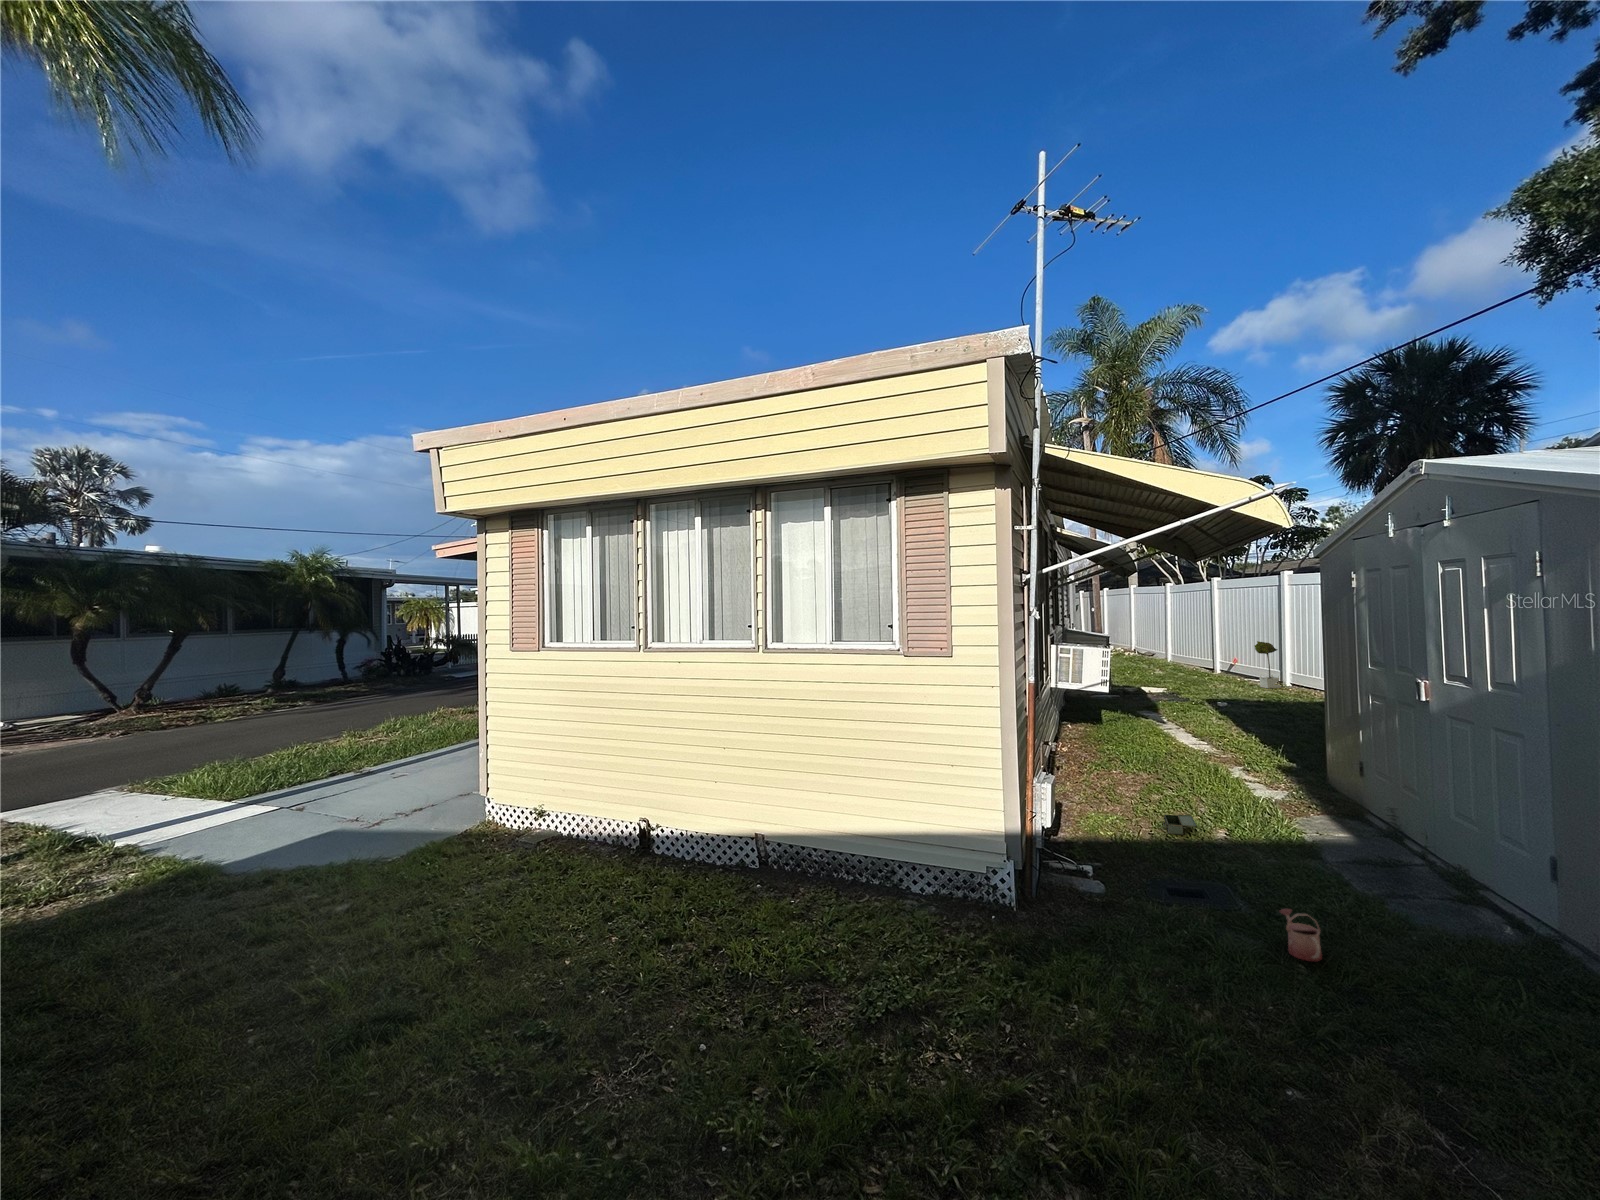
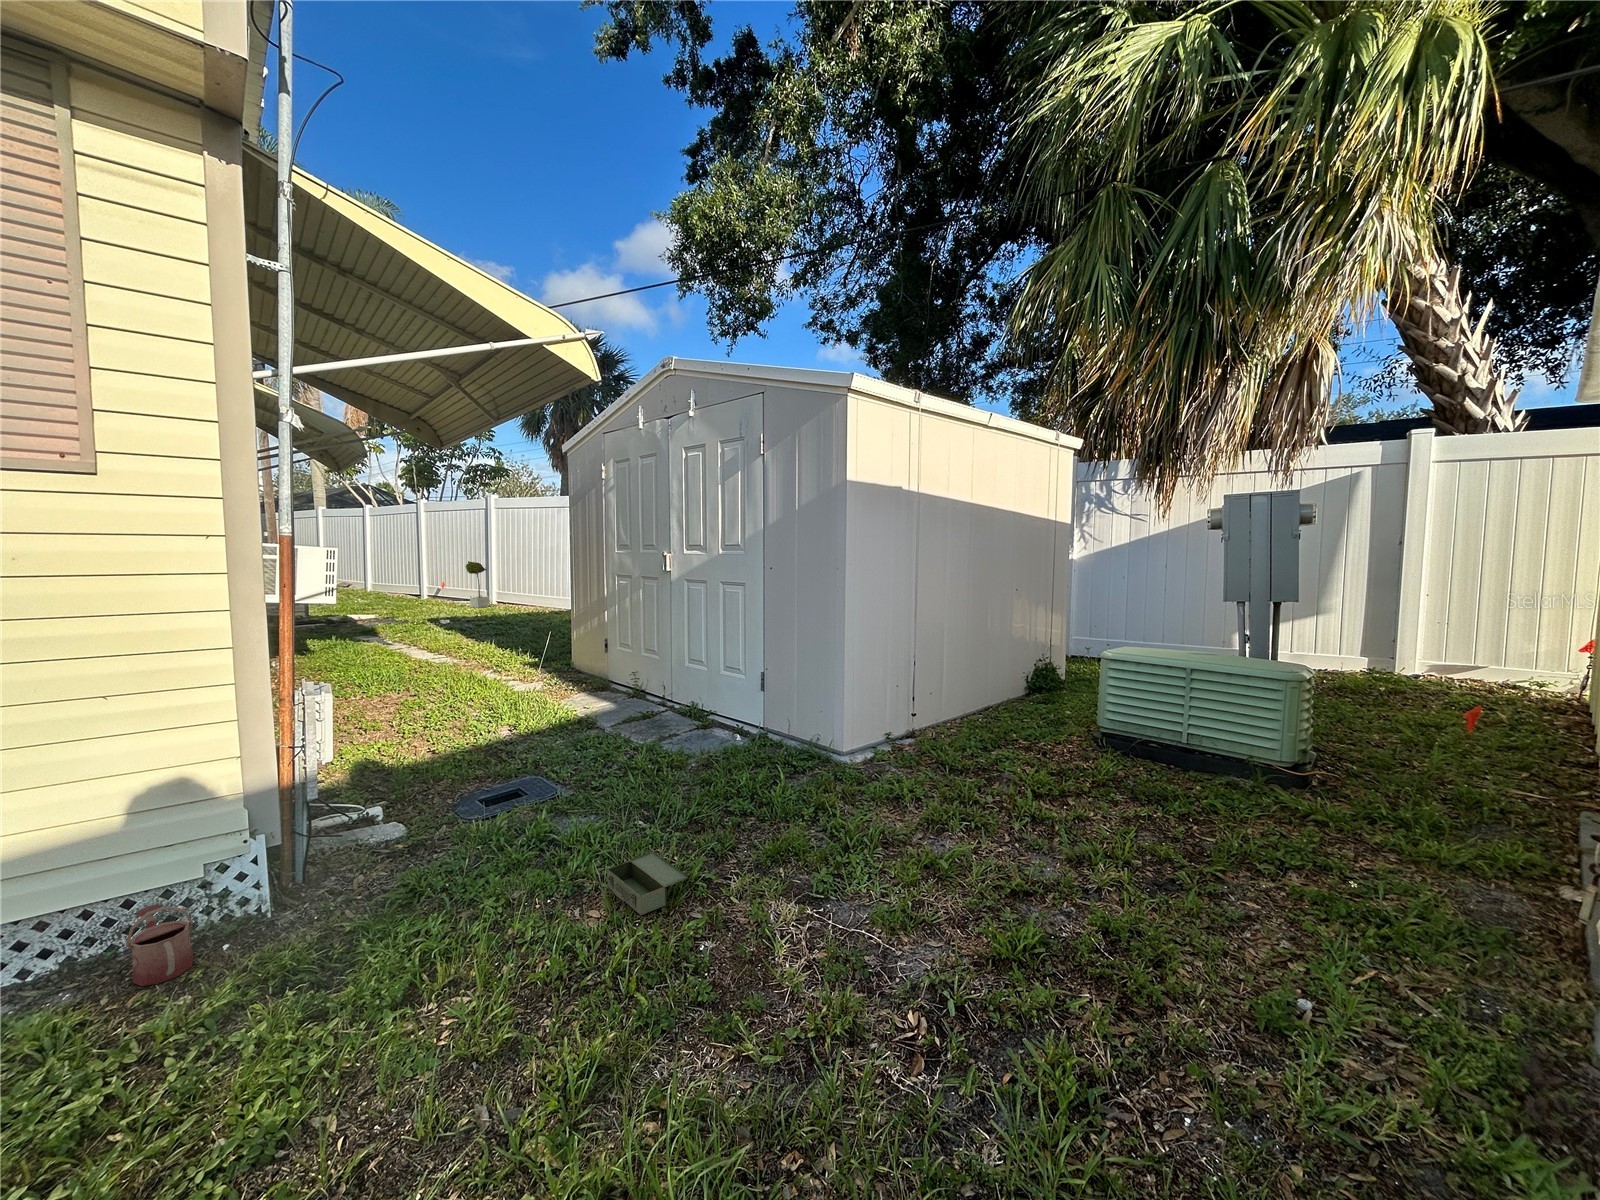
toolbox: present [1163,815,1196,835] -> present [607,852,688,915]
watering can: present [1280,909,1322,961] -> present [126,904,194,986]

